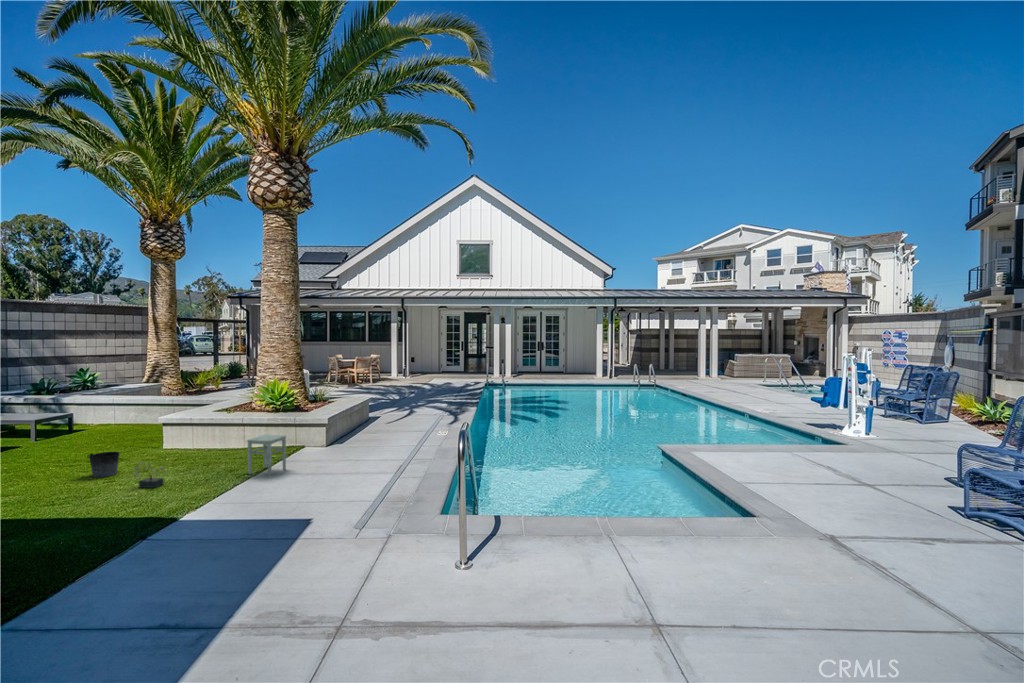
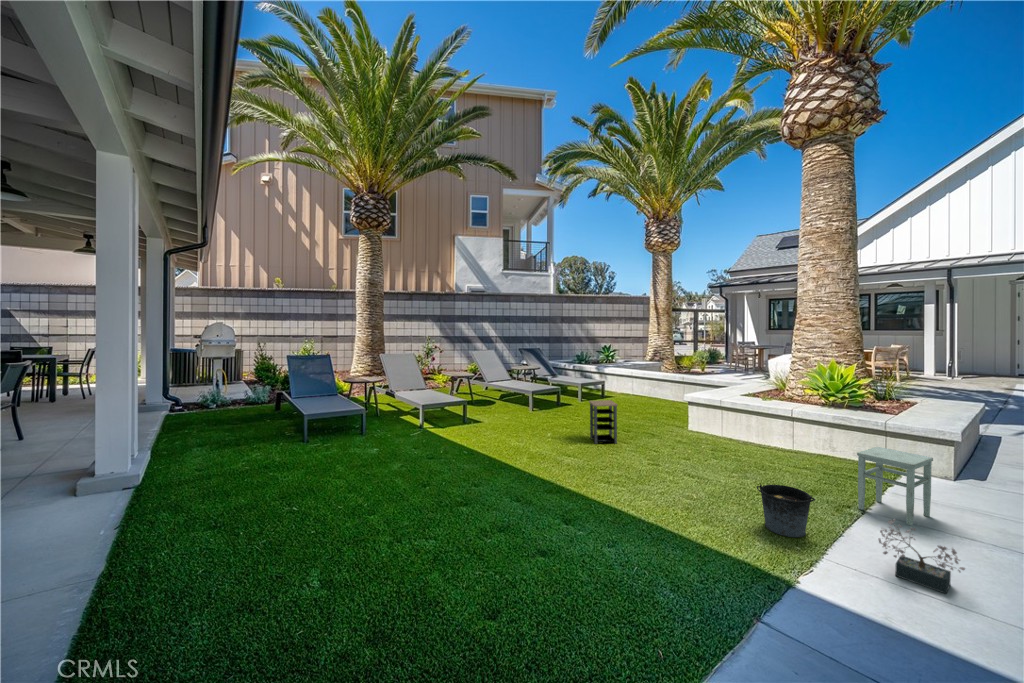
side table: none [33,432,70,478] -> present [589,400,618,444]
bucket: present [87,452,119,478] -> present [757,484,815,537]
decorative plant: present [135,463,164,488] -> present [879,519,965,594]

